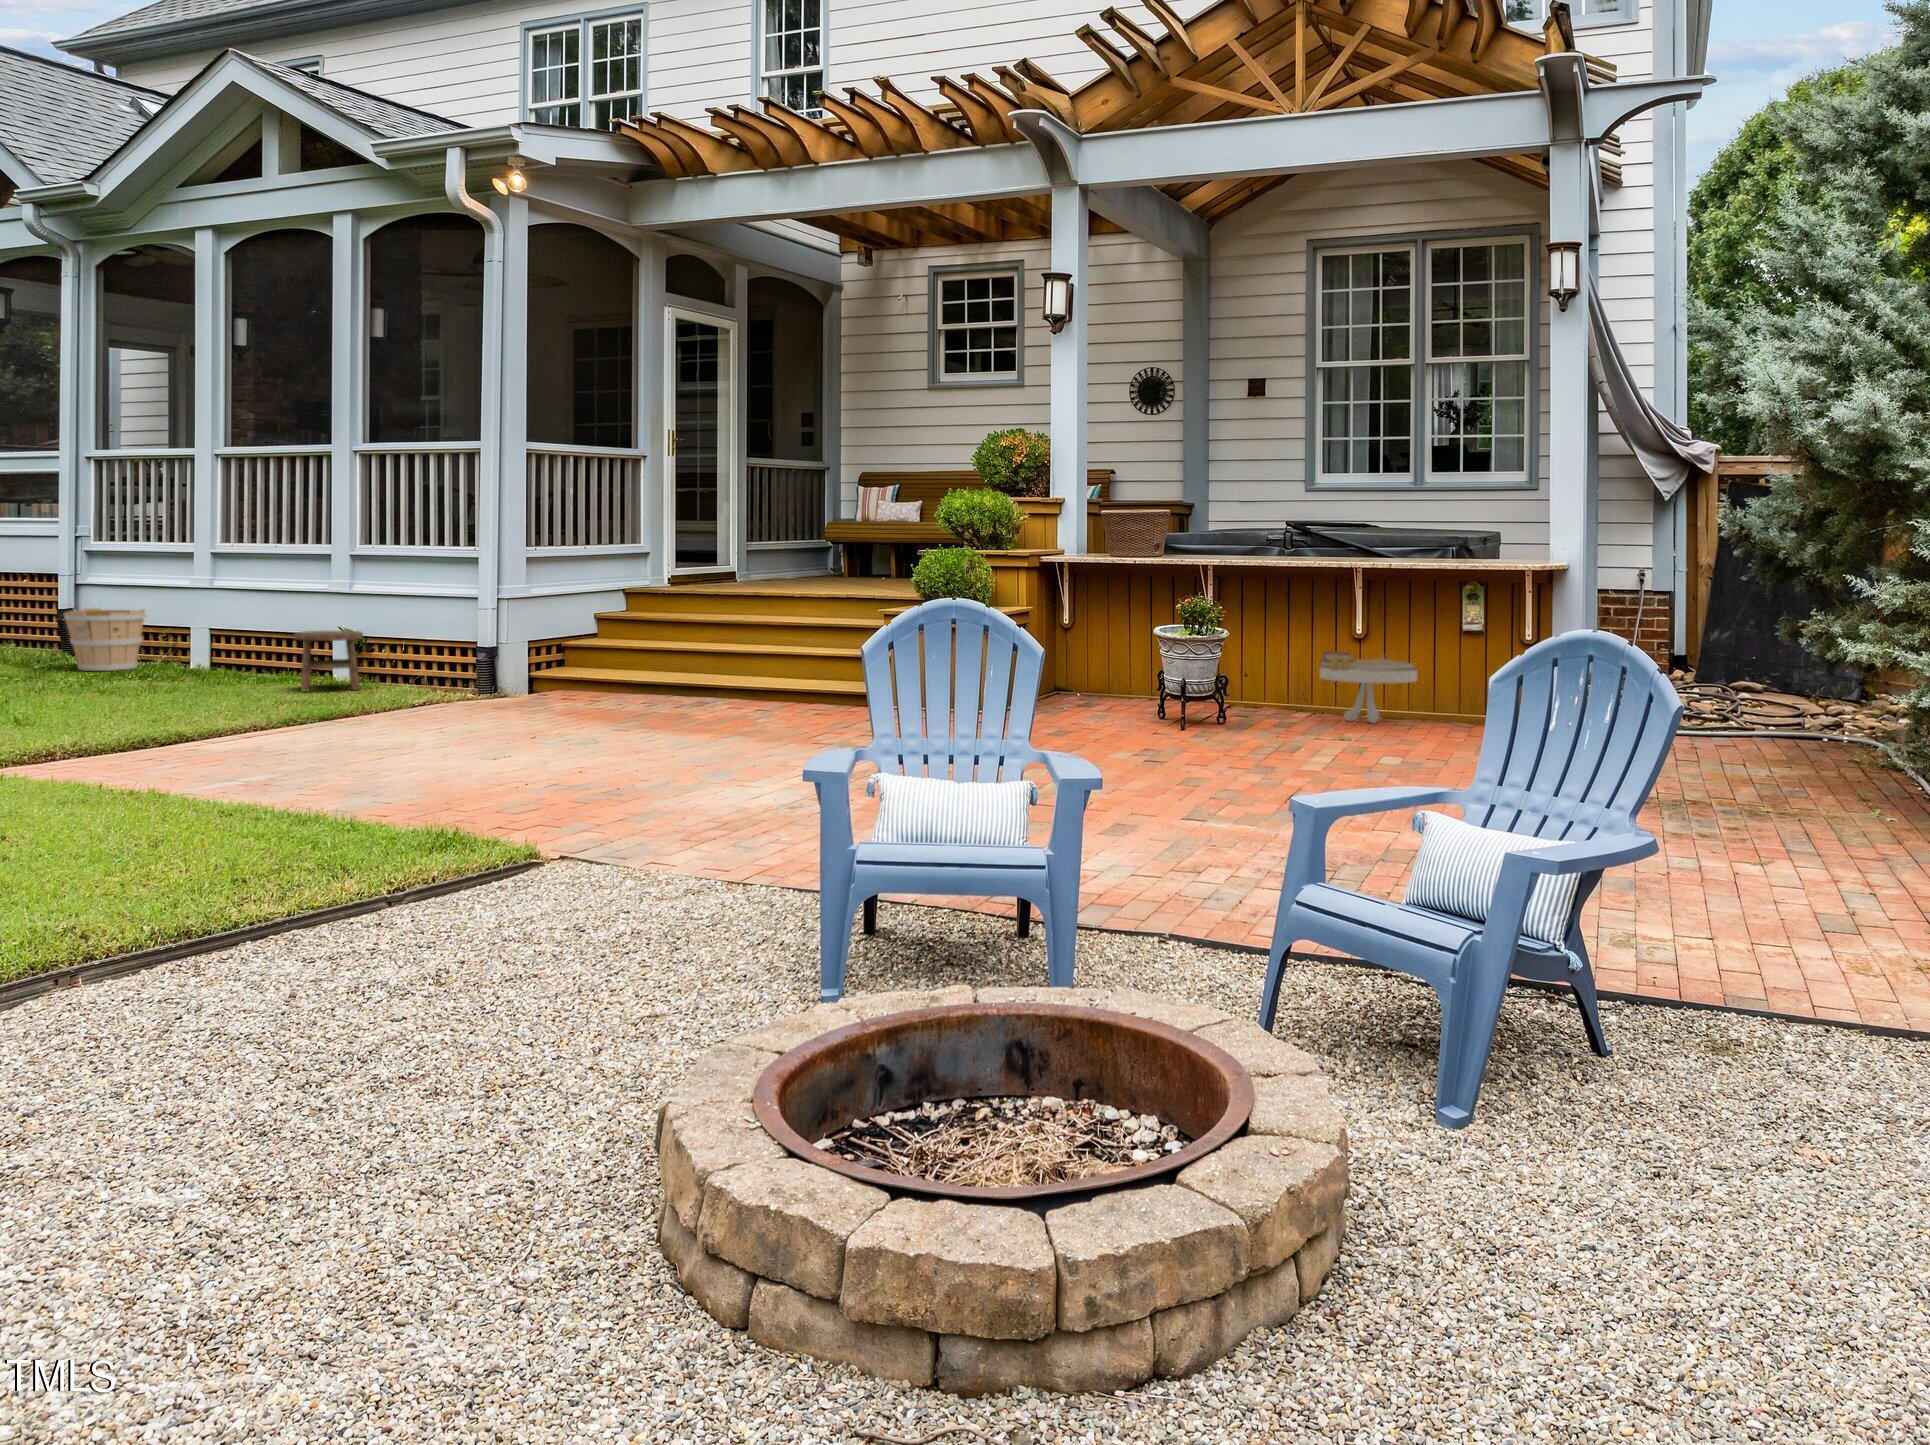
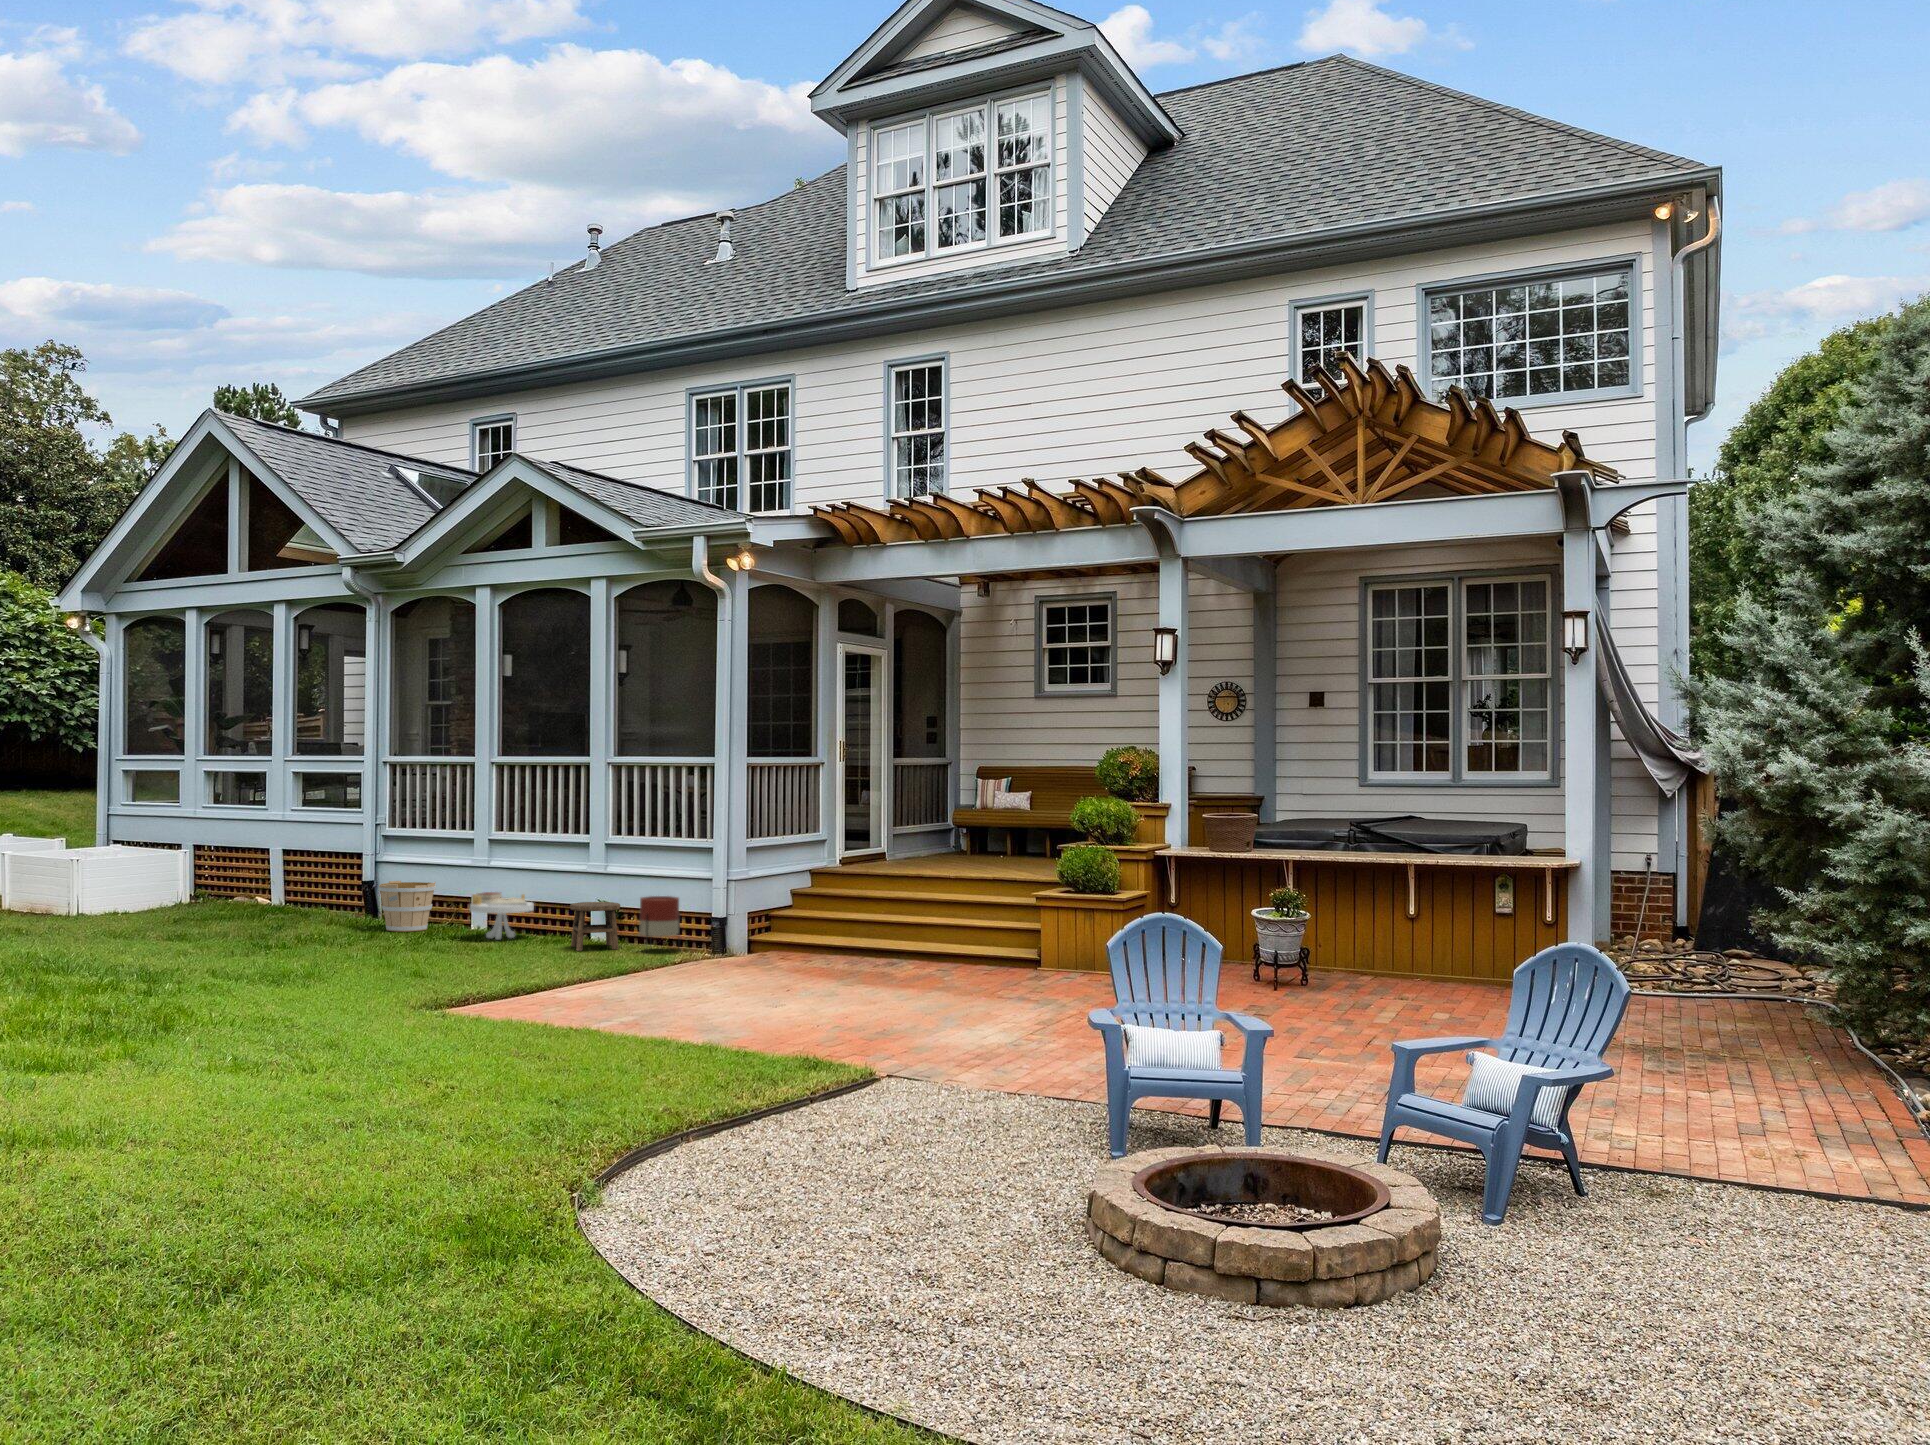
planter: none [383,622,439,694] -> present [639,896,680,938]
side table: present [1320,651,1417,723] -> present [470,892,534,940]

